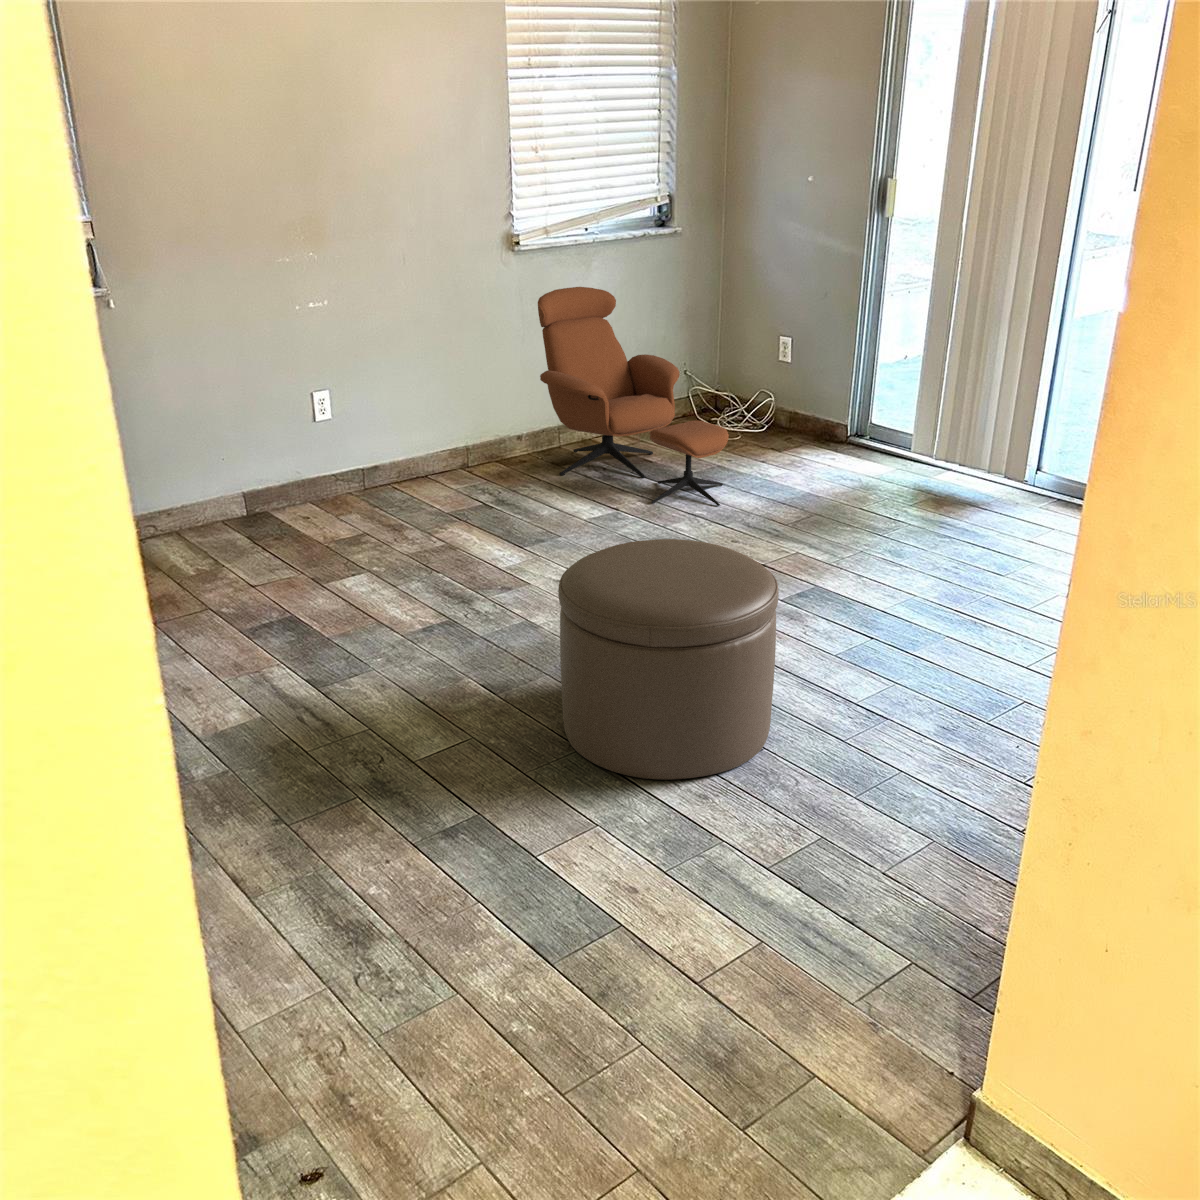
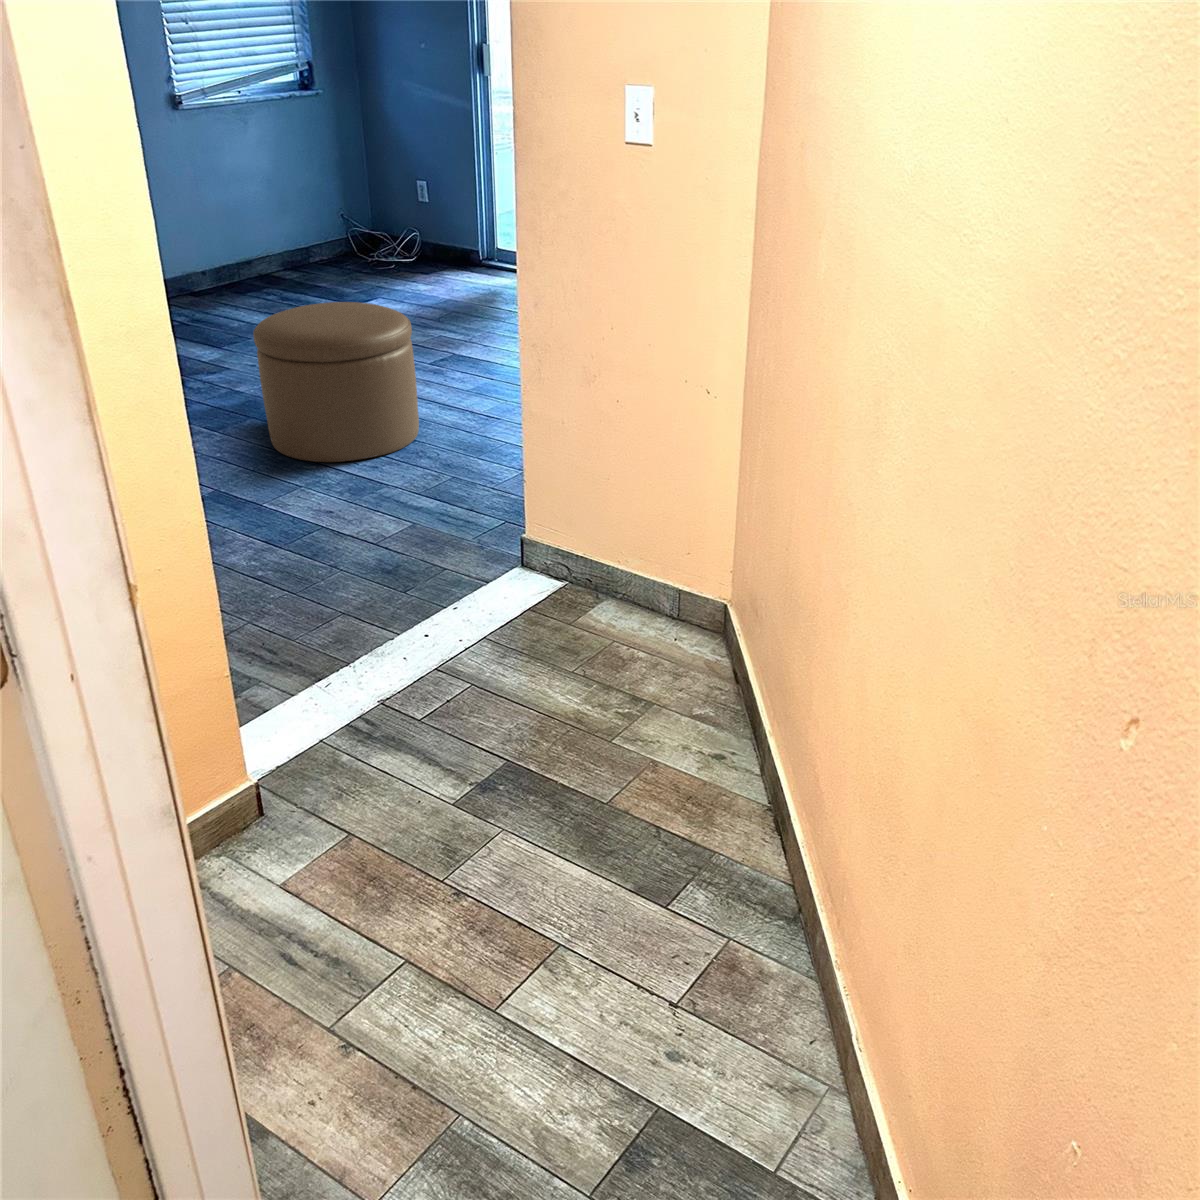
lounge chair: present [538,287,729,506] -> none [205,140,381,314]

